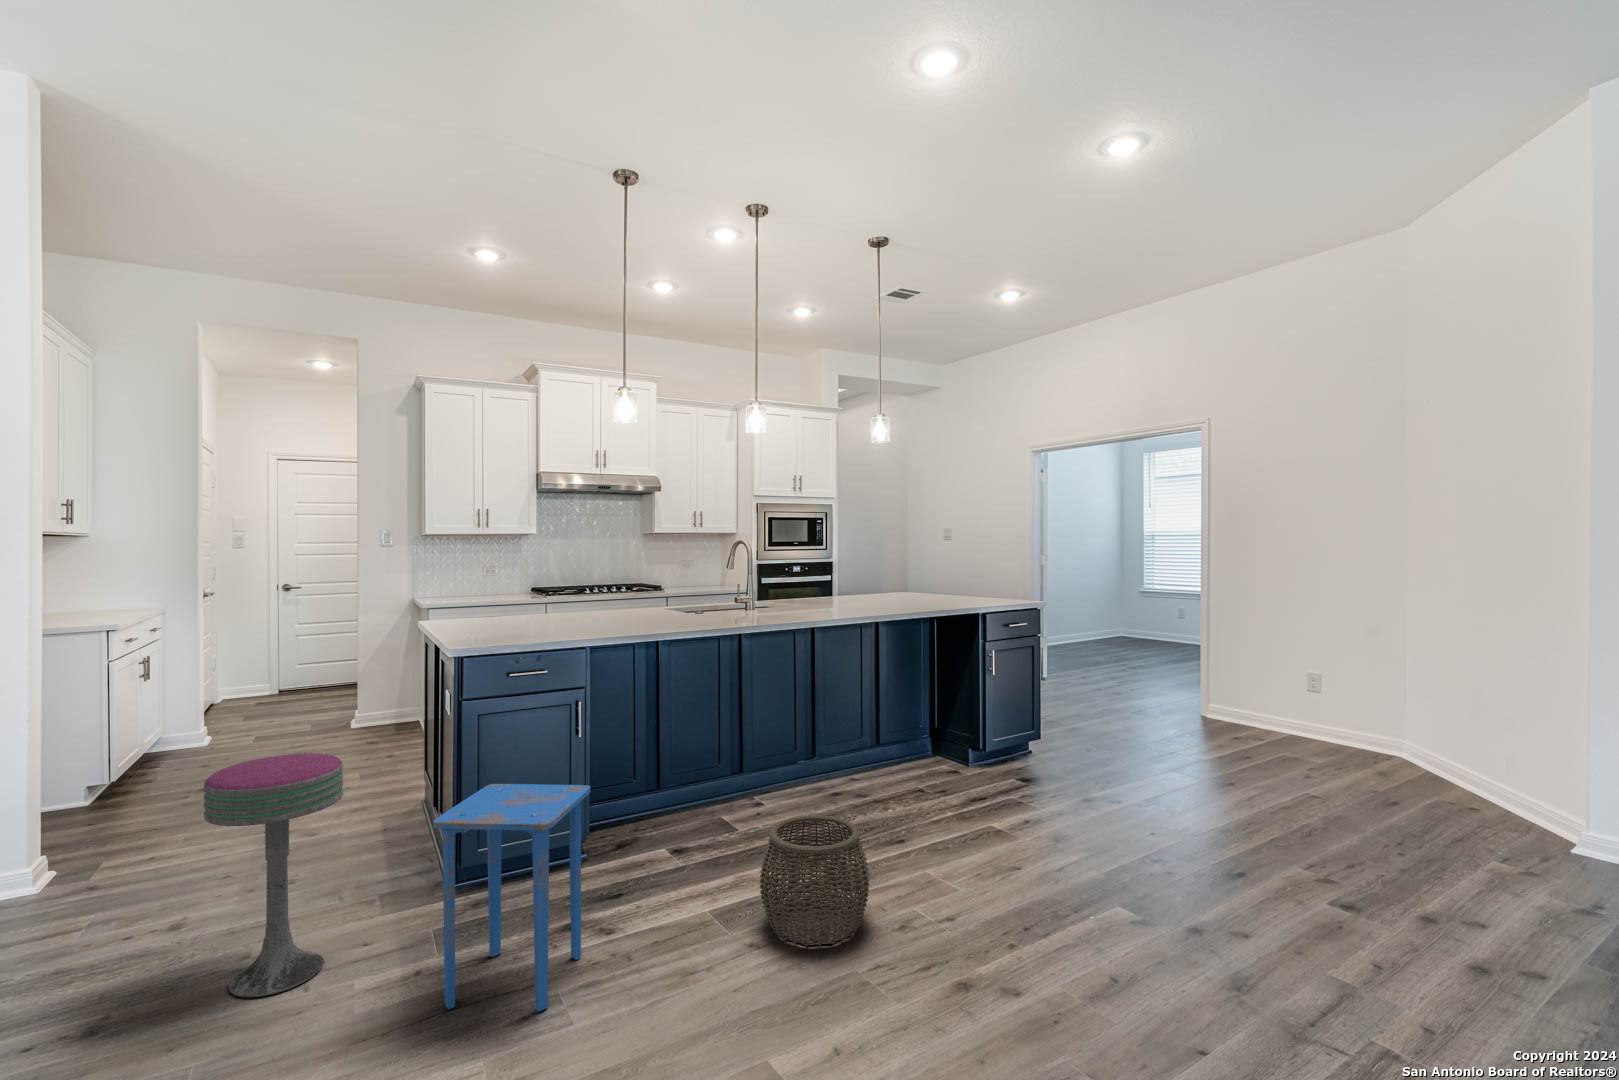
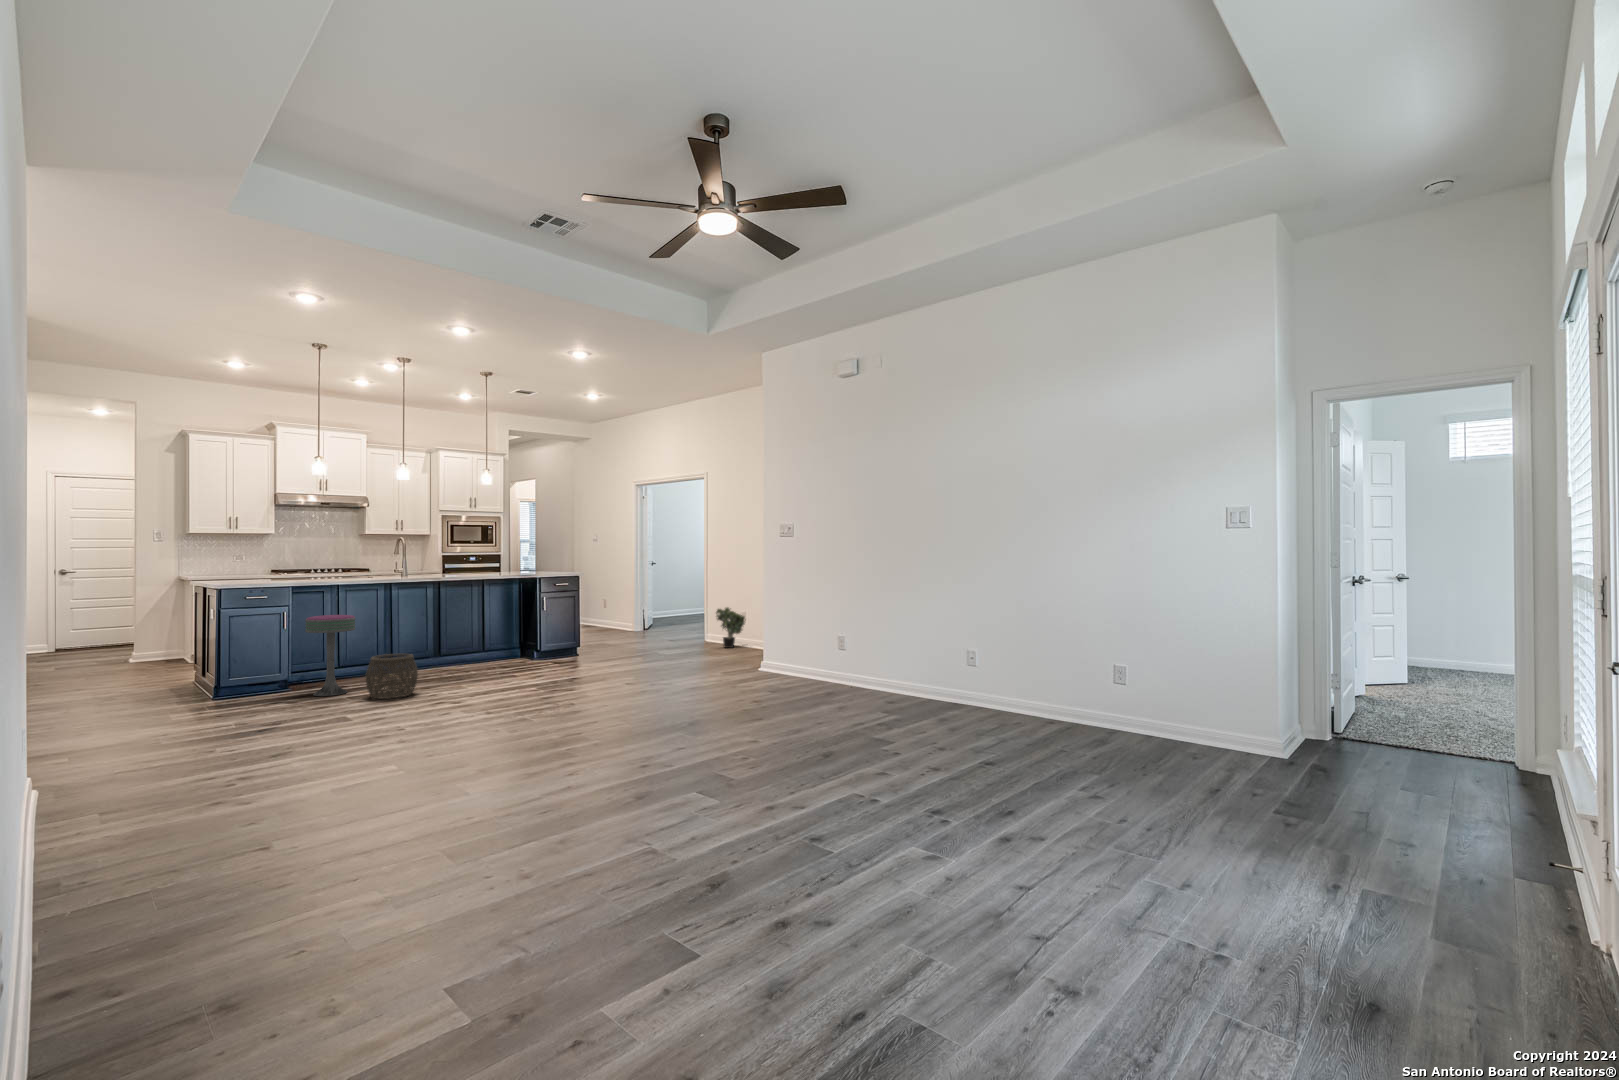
potted plant: none [1261,667,1337,746] -> present [716,607,745,648]
bar stool: present [204,753,343,997] -> present [305,615,355,696]
side table: present [433,784,590,1012] -> none [207,635,282,716]

